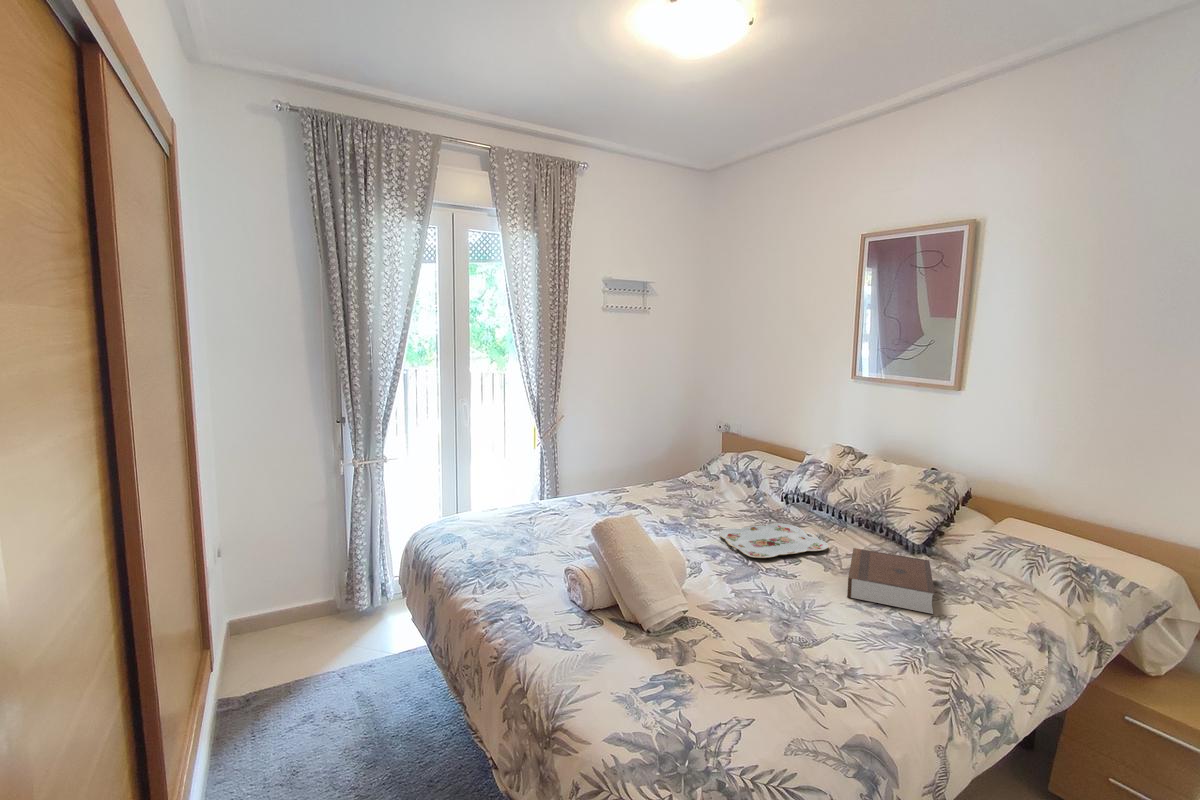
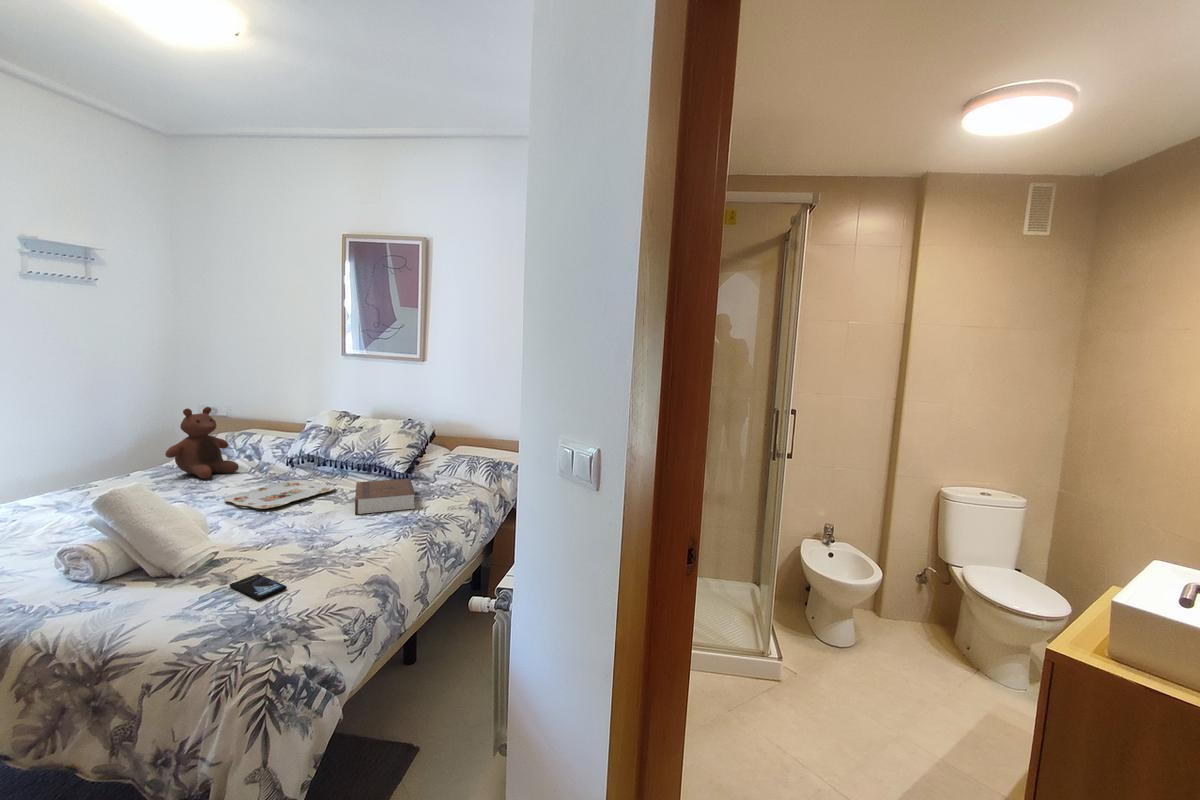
stuffed bear: none [682,428,737,502] -> present [165,407,239,478]
smartphone: none [706,650,757,690] -> present [229,574,287,600]

